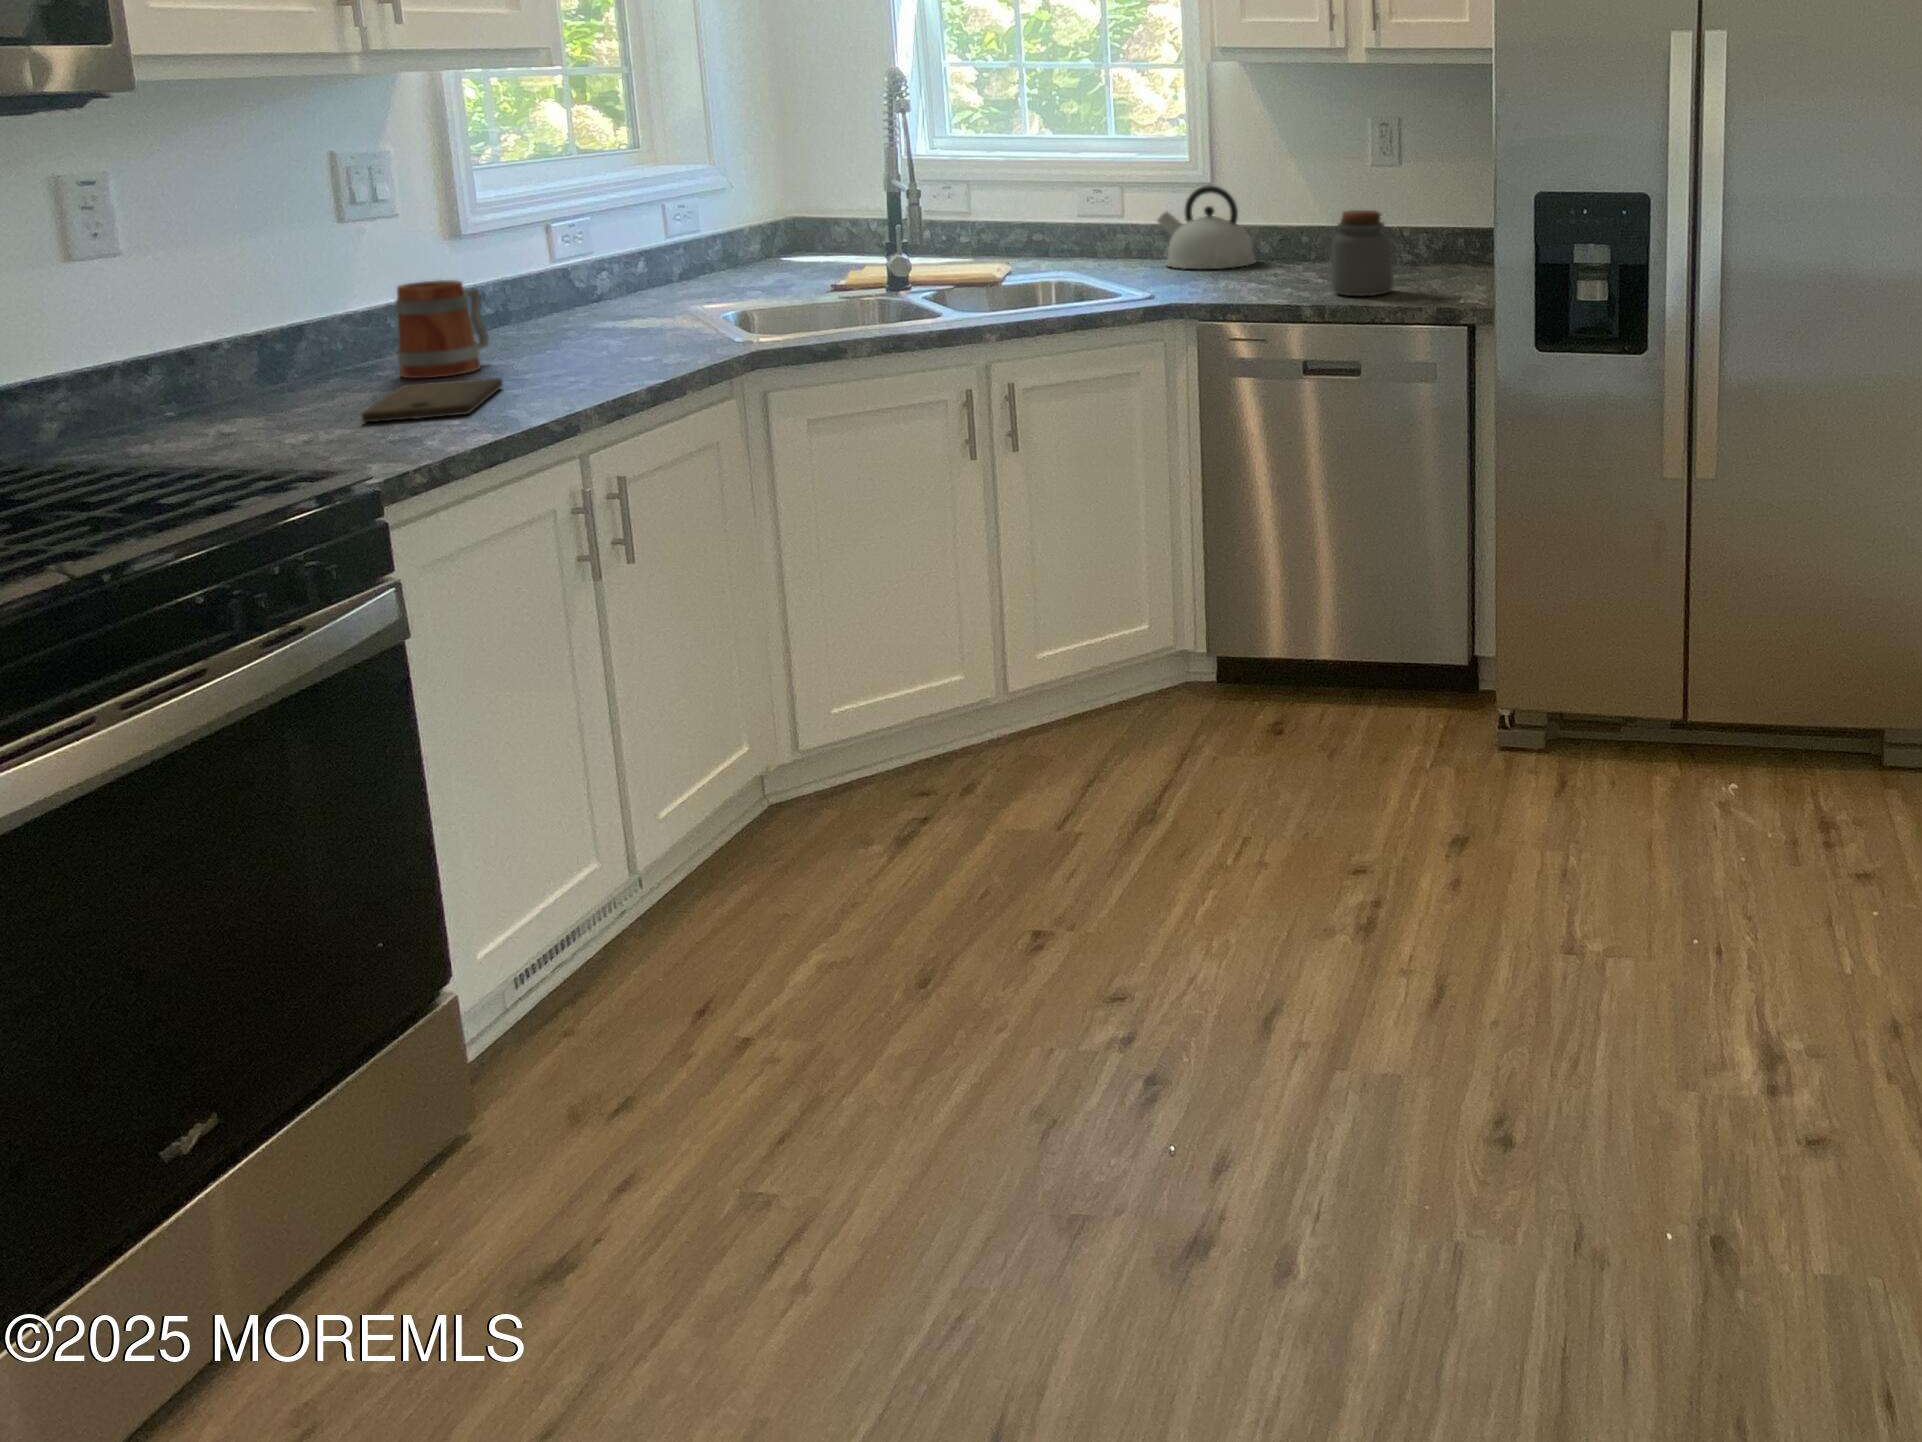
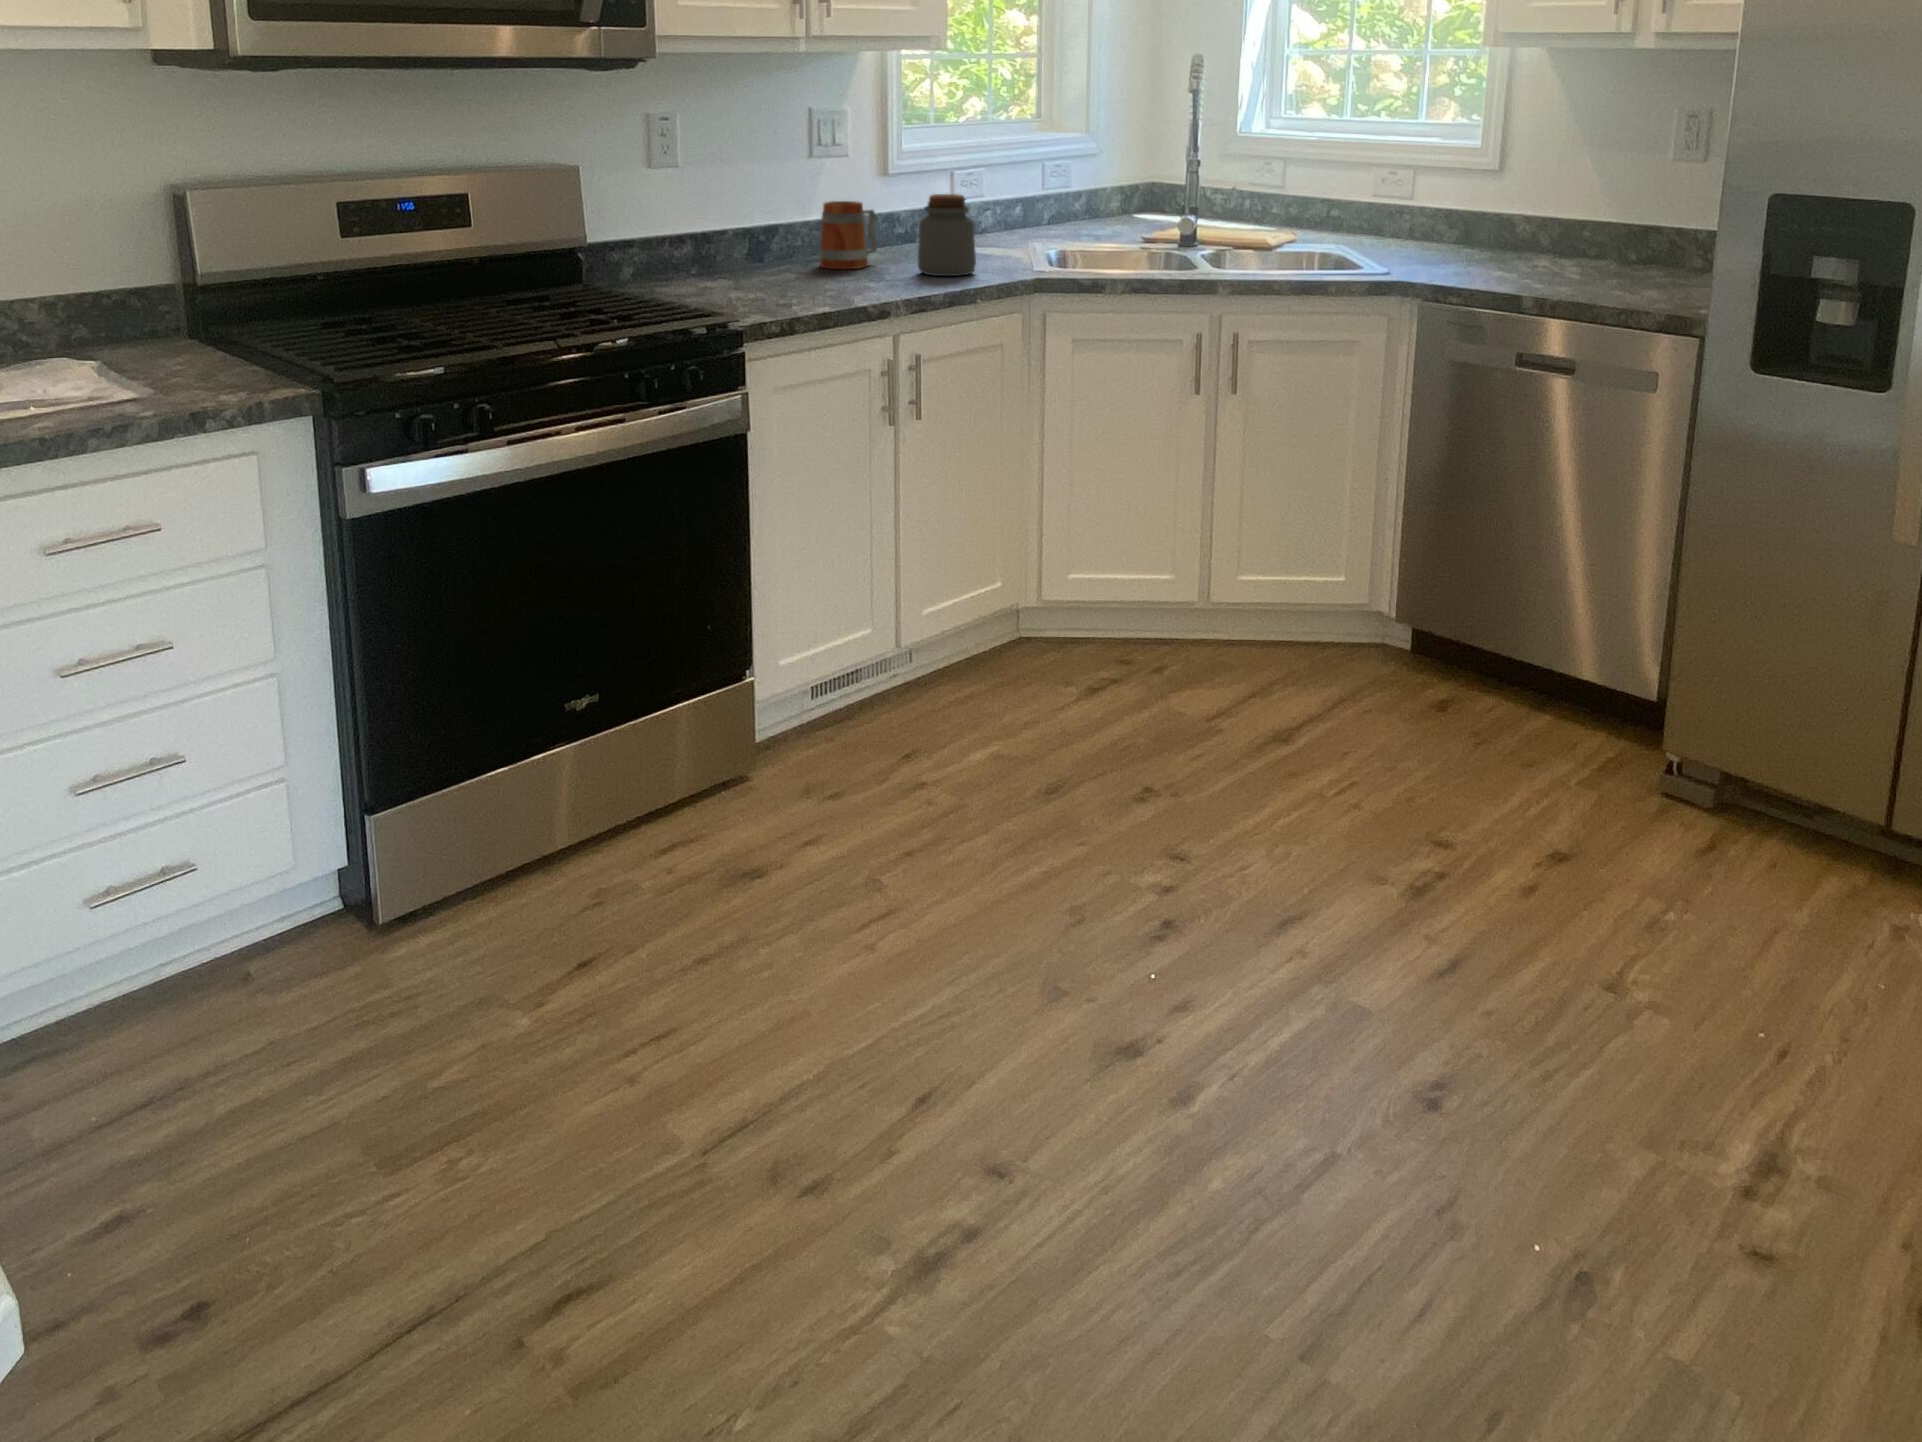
kettle: present [1158,185,1256,269] -> none [1440,174,1534,257]
jar: present [1331,210,1393,296] -> present [918,194,976,276]
cutting board: present [362,378,503,422] -> none [769,270,864,293]

